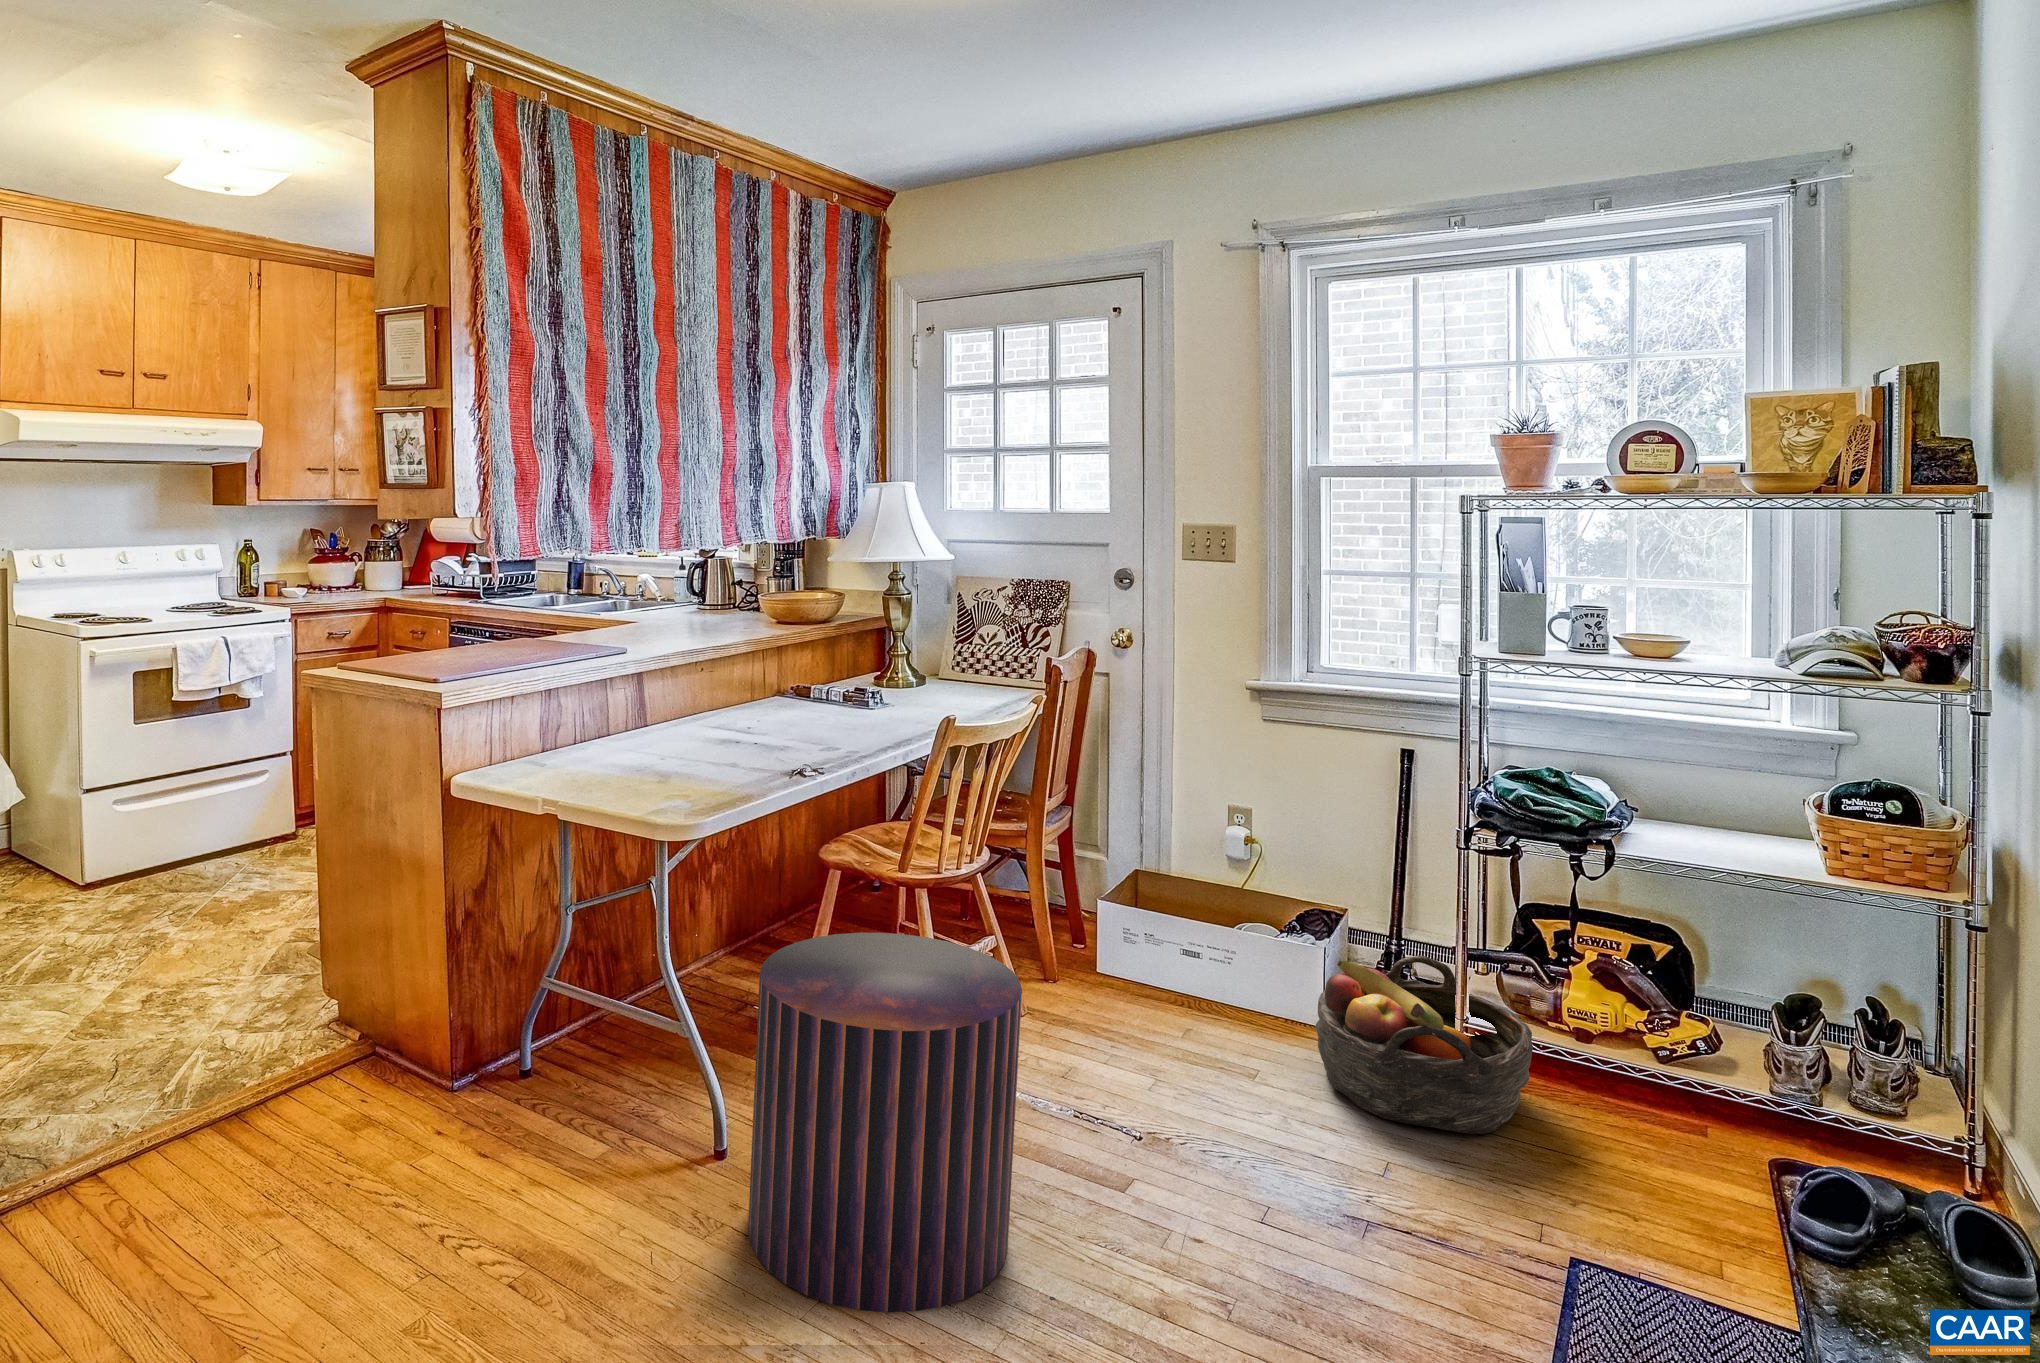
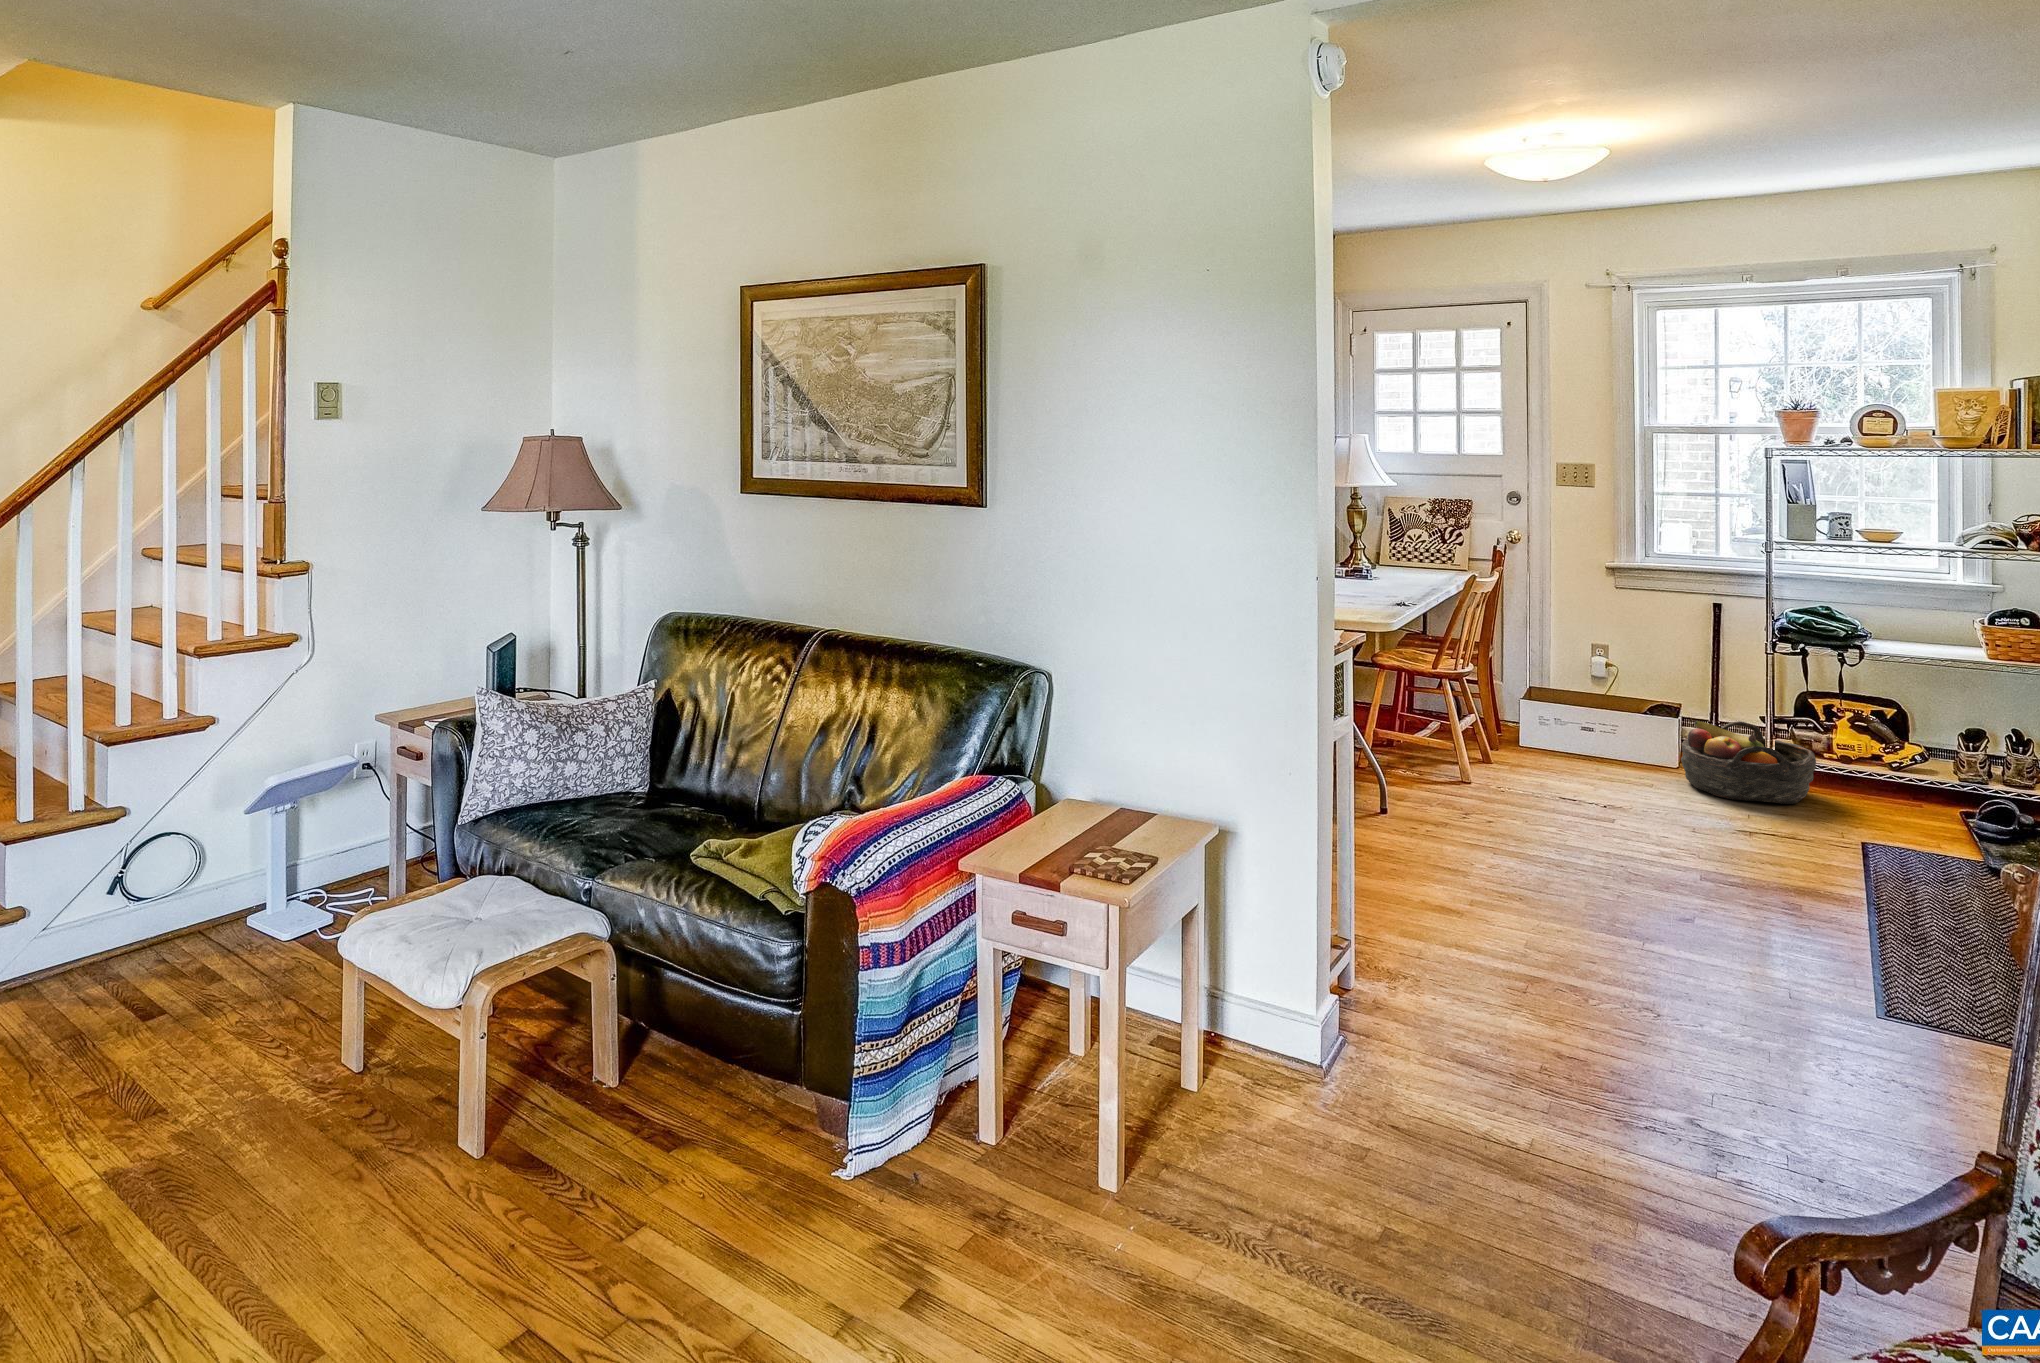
pouf: present [748,933,1022,1313] -> none [1427,697,1574,855]

